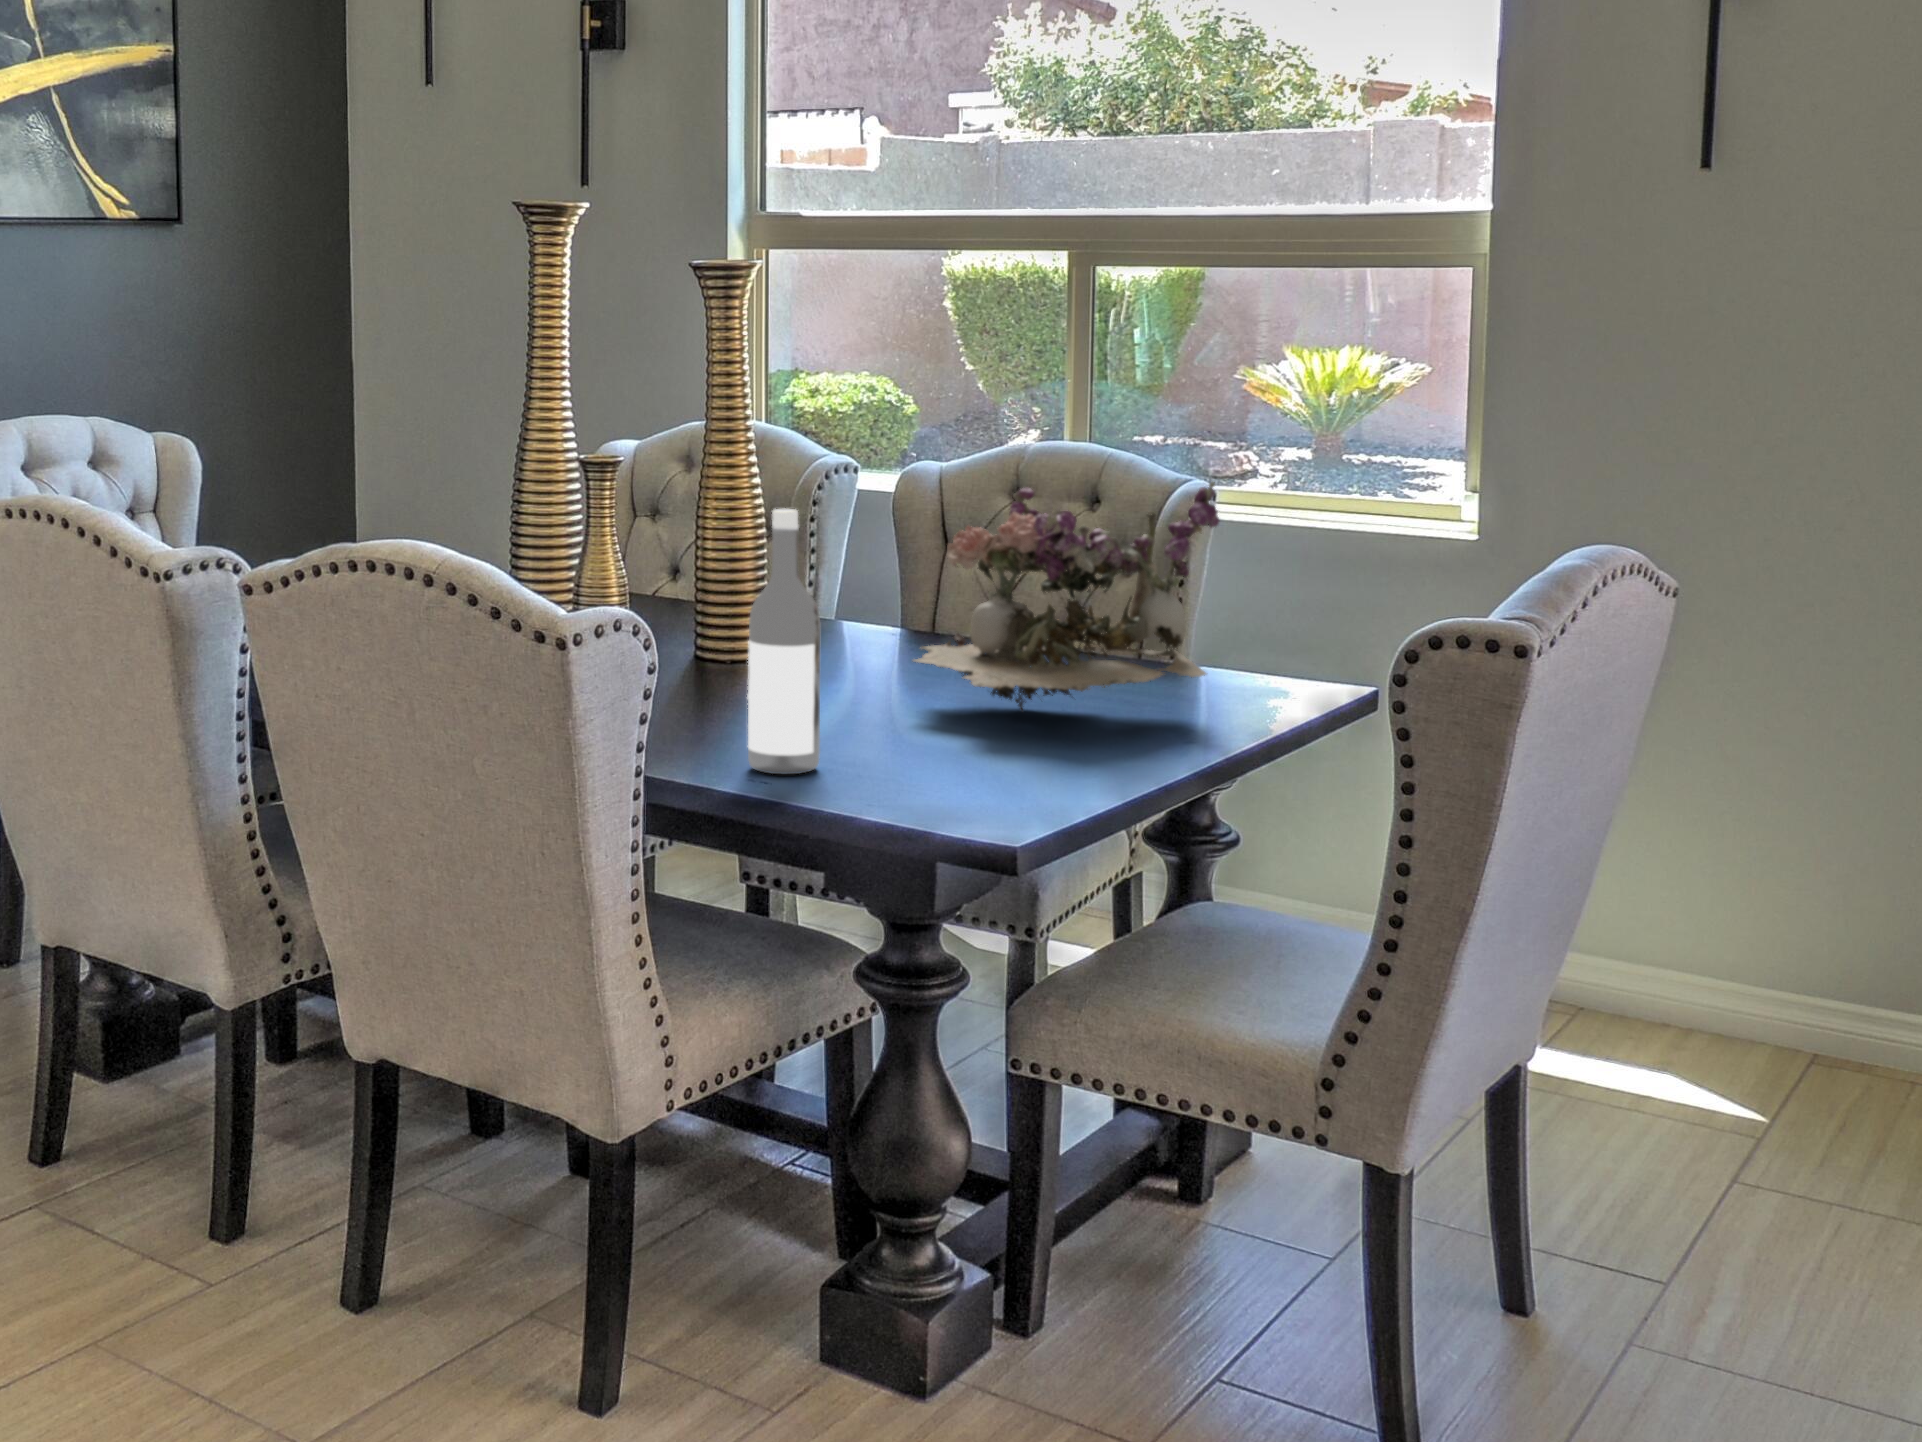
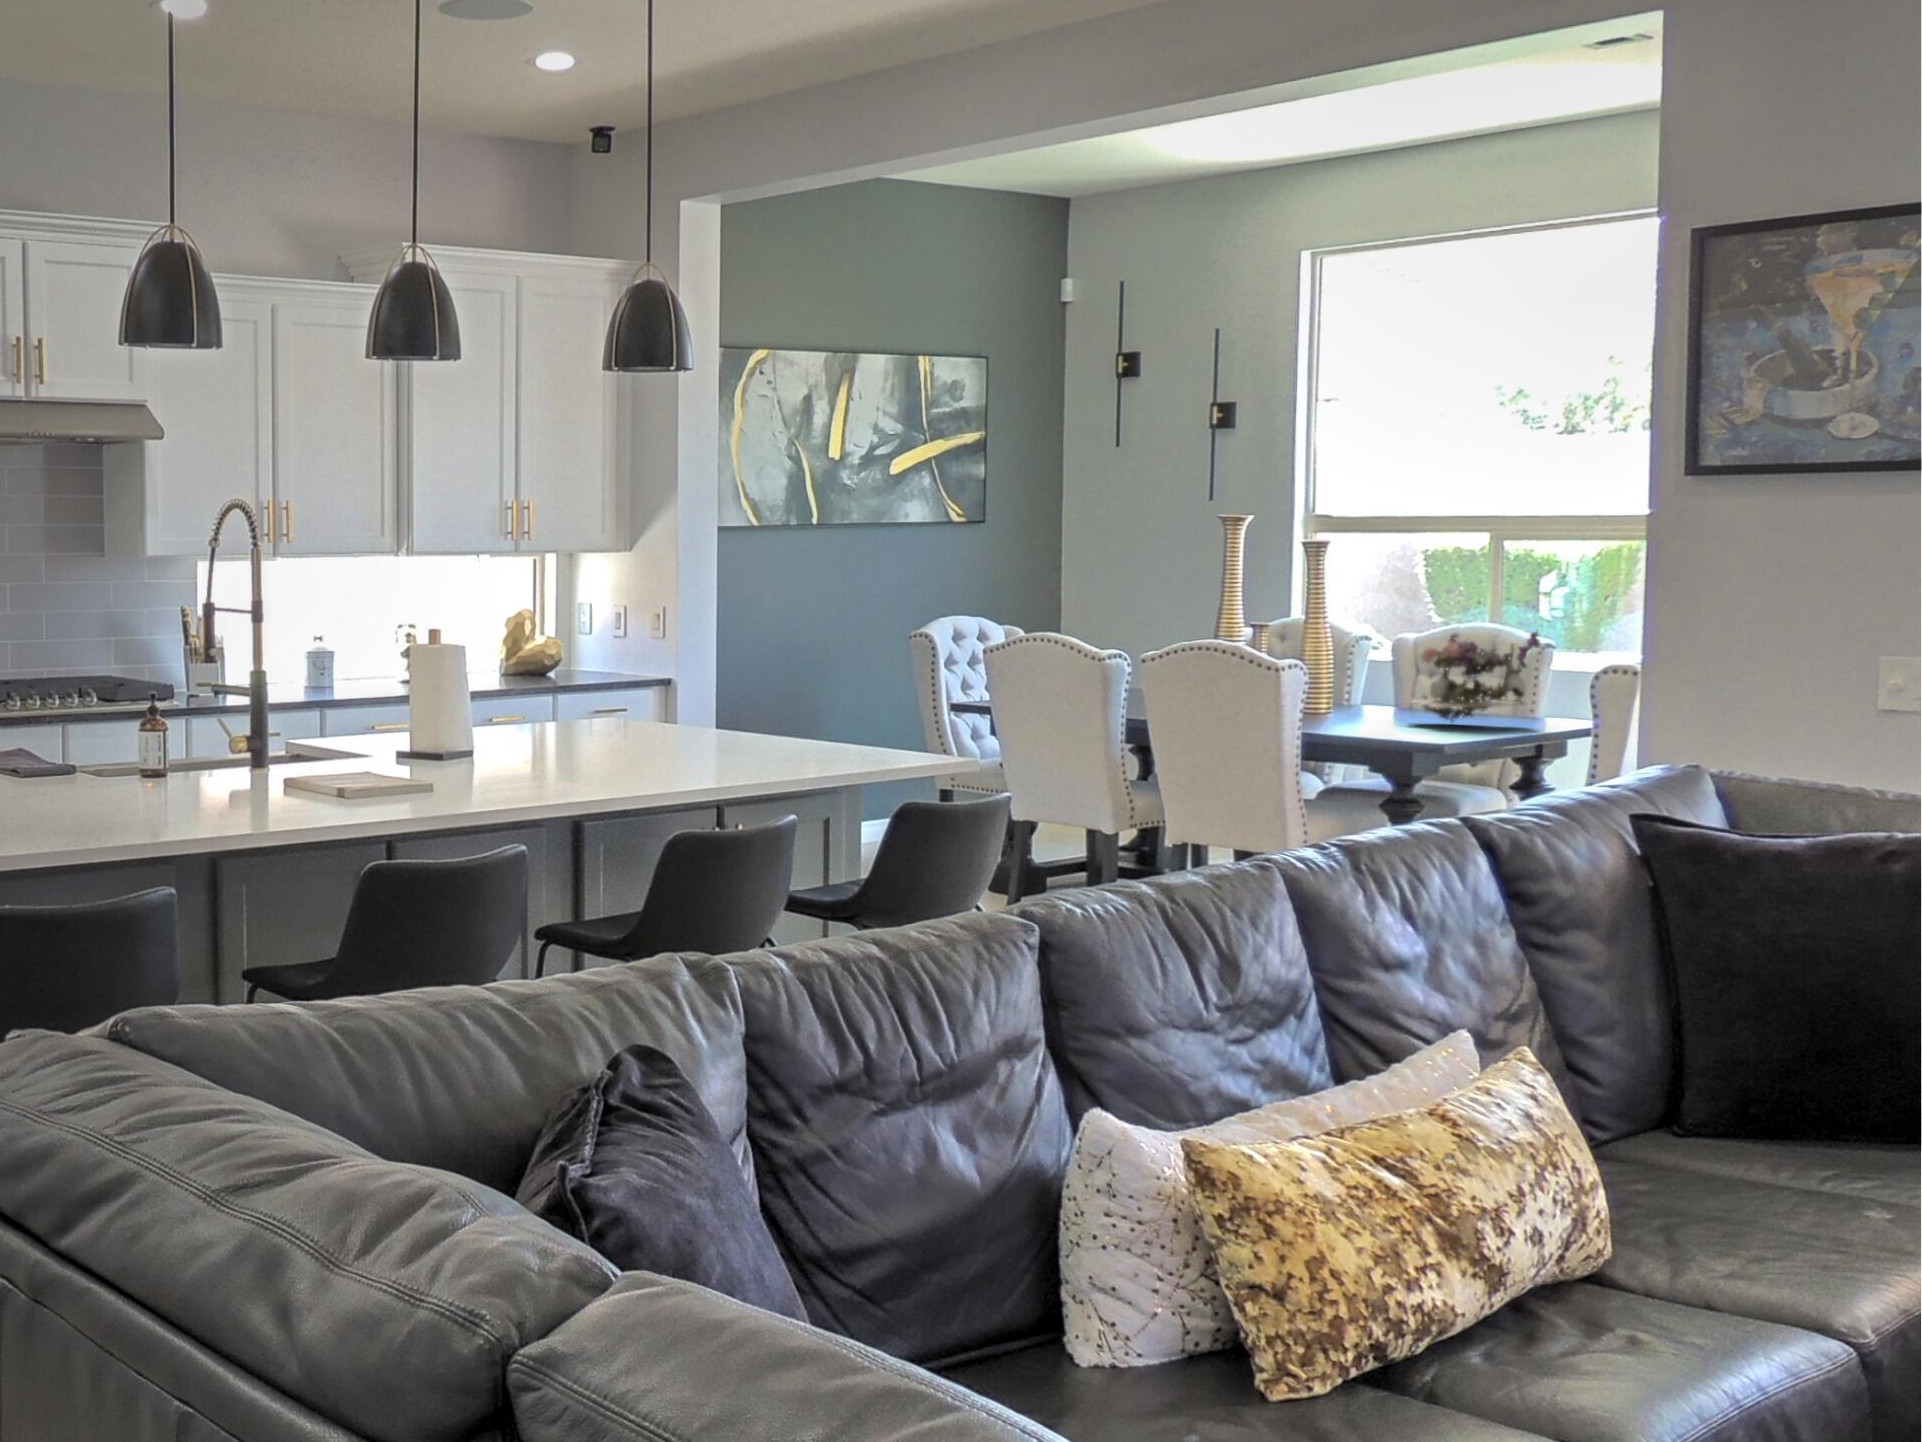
wine bottle: present [747,509,820,774] -> none [1338,634,1368,732]

